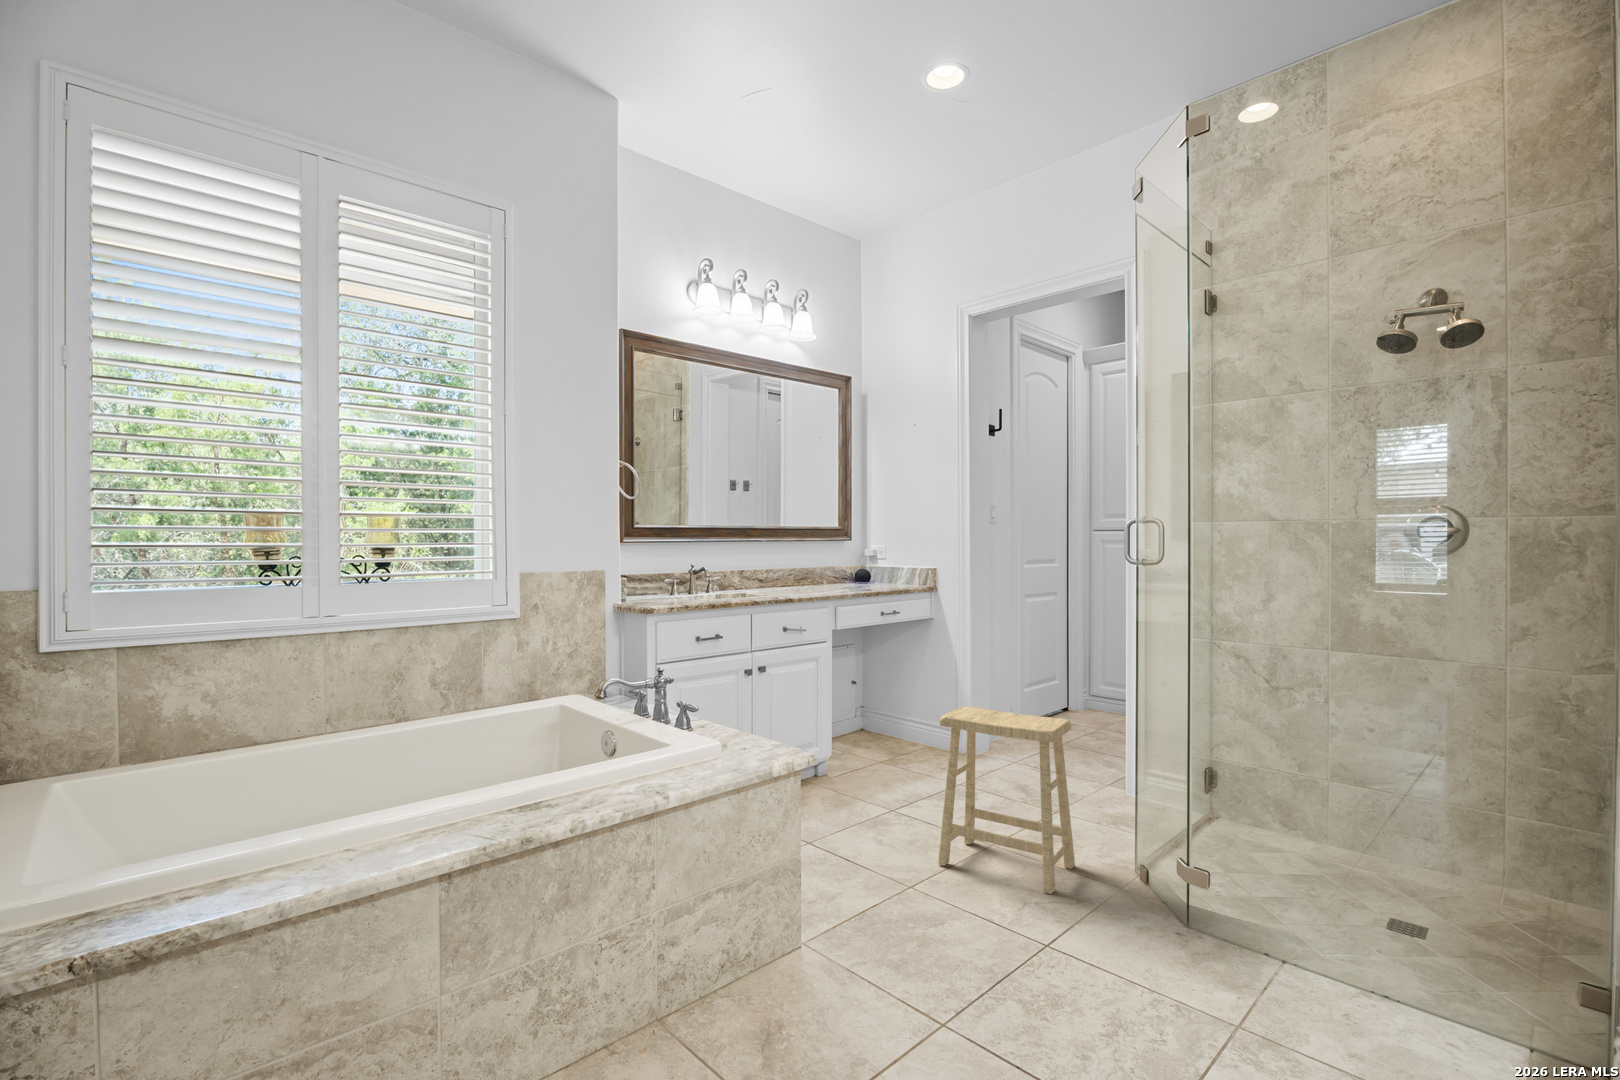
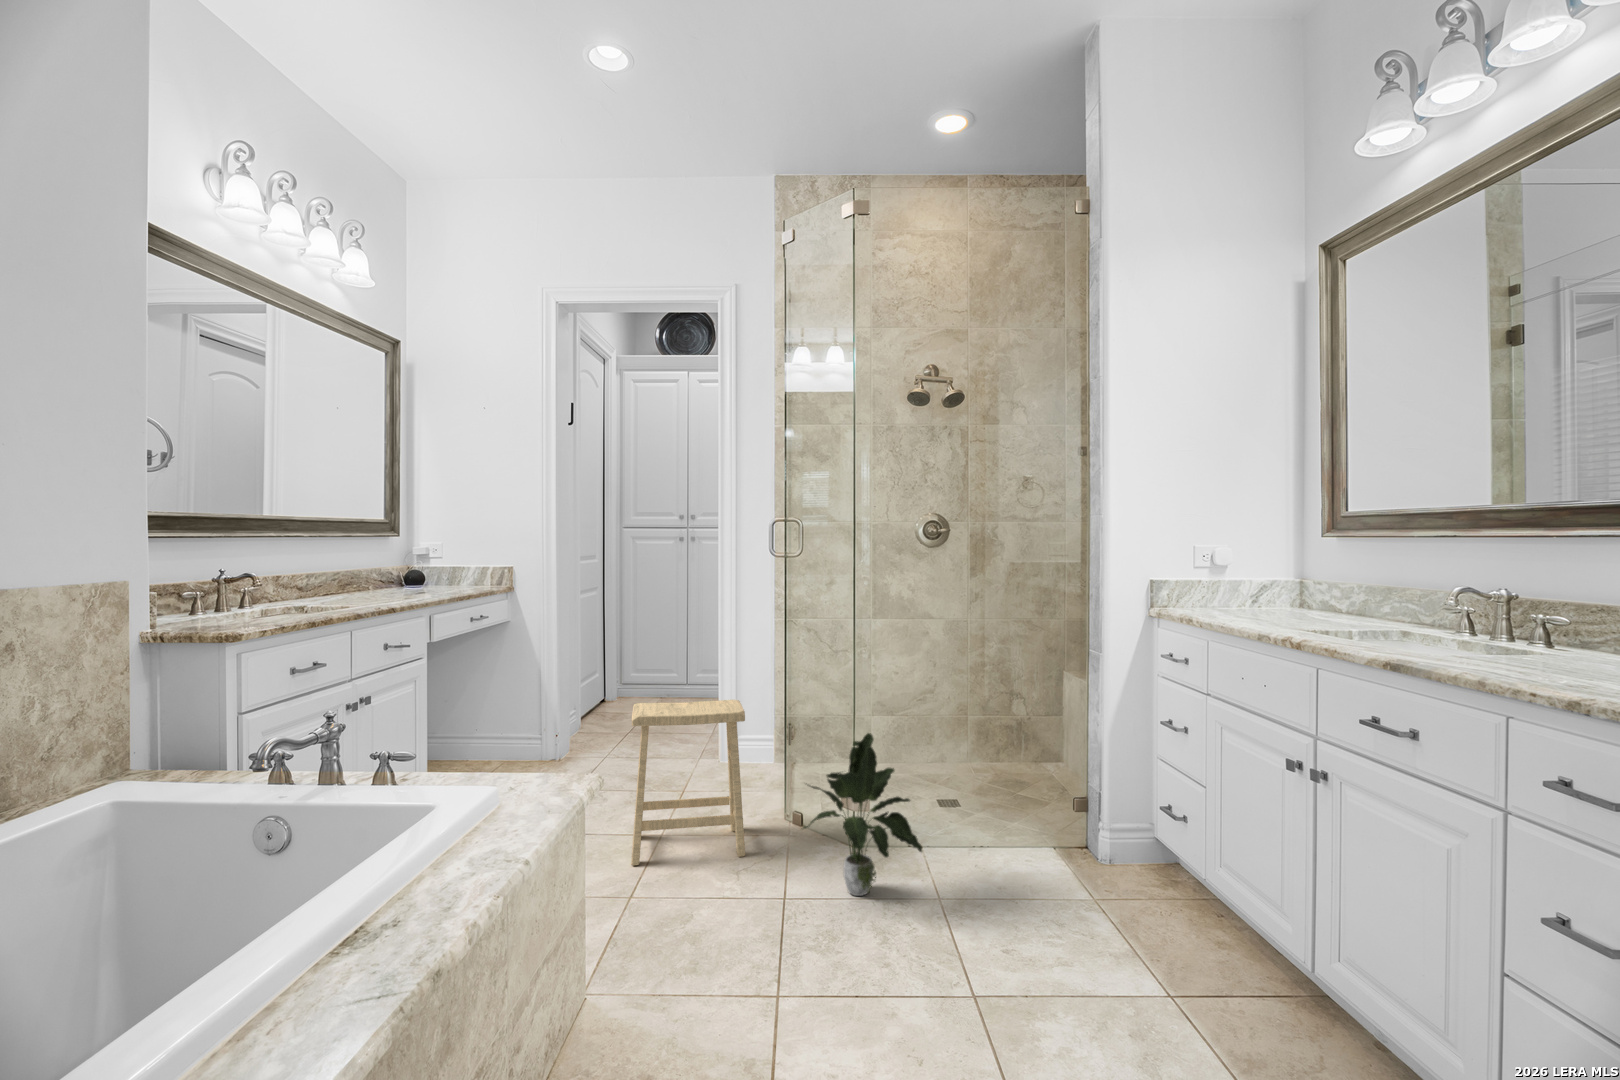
potted plant: none [1056,781,1219,983] -> present [803,733,922,896]

